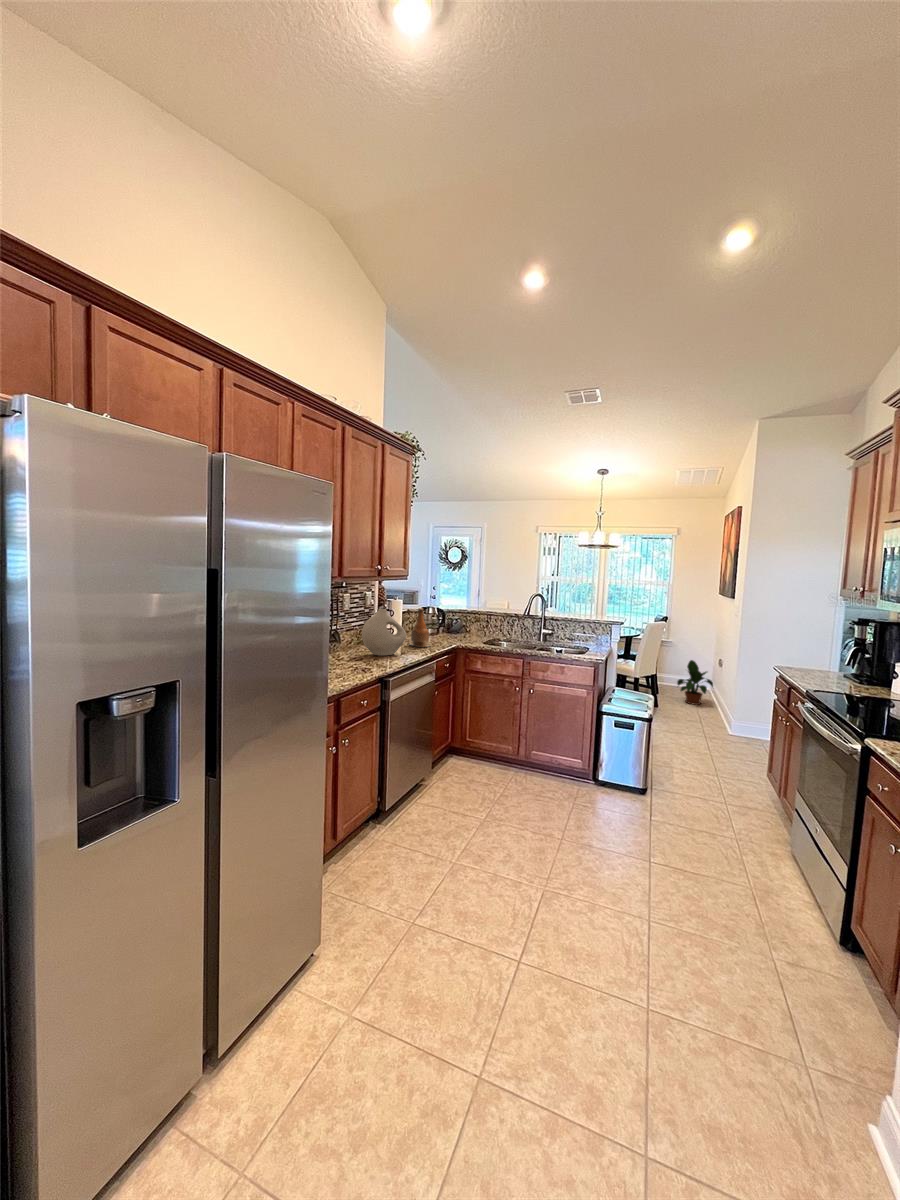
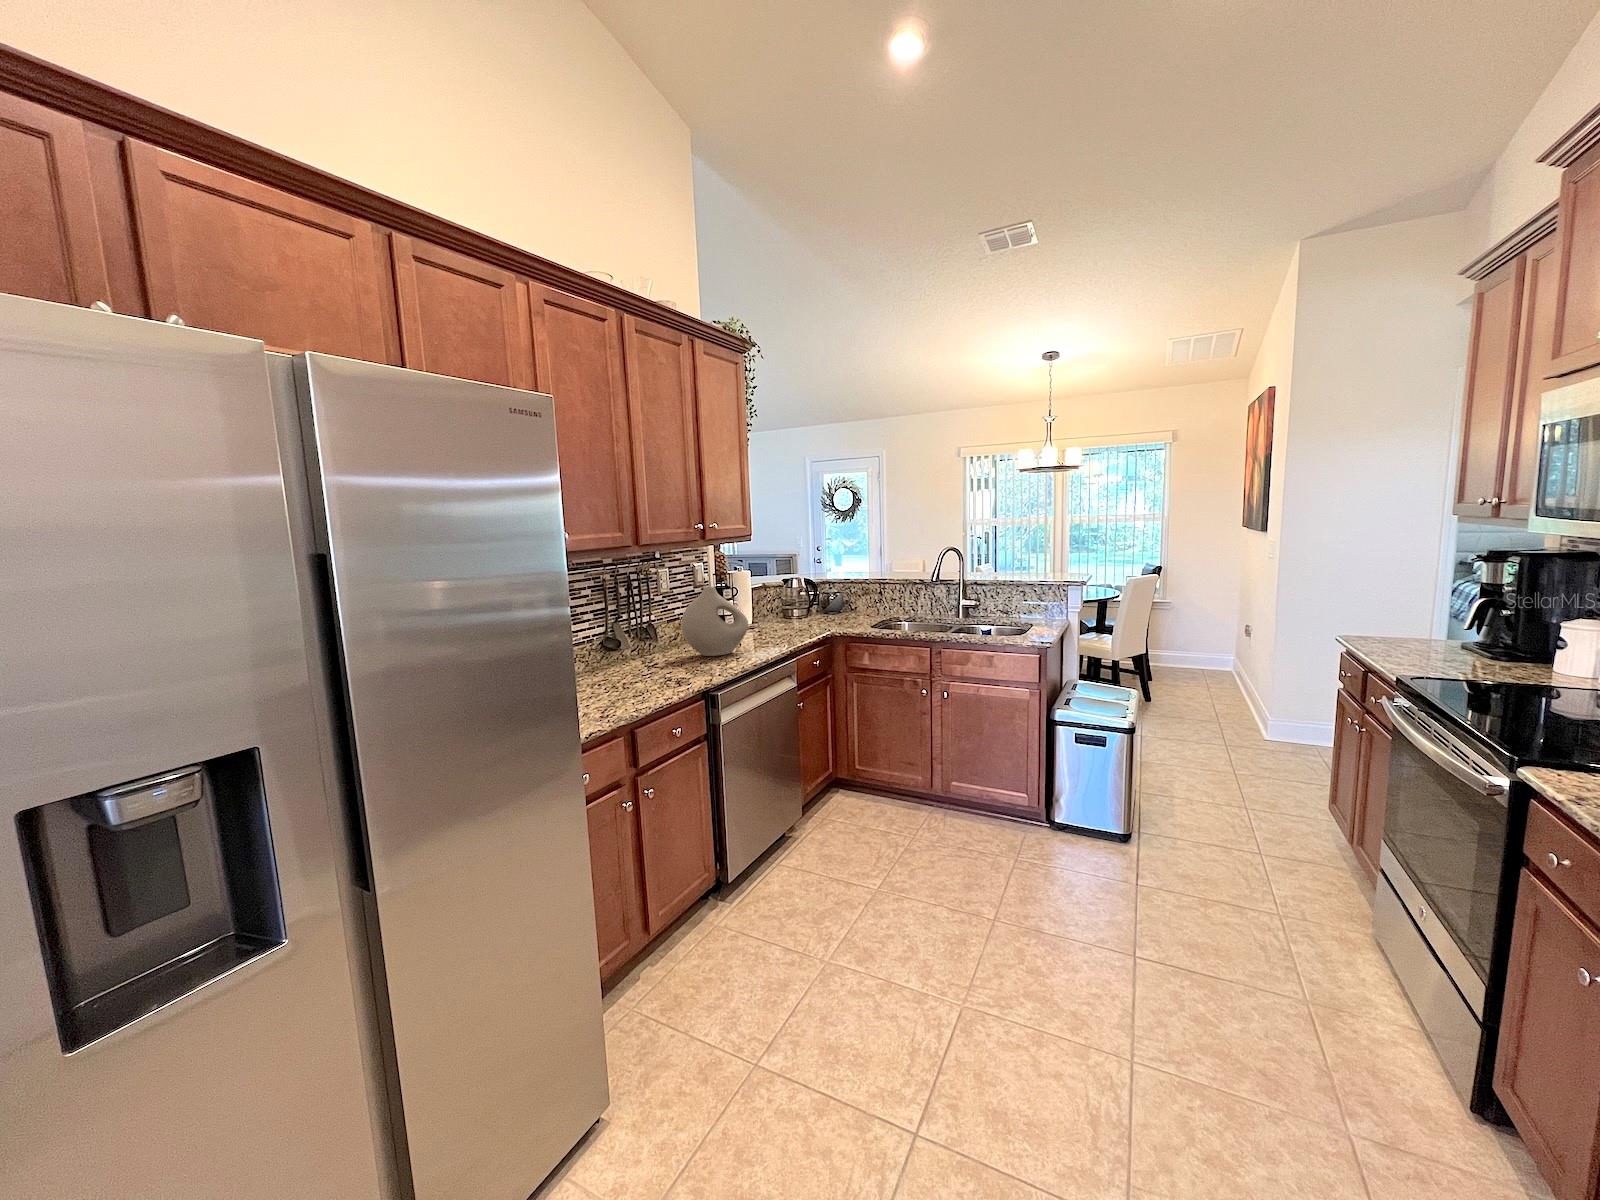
bottle: present [411,608,429,647] -> none [759,581,794,639]
potted plant: present [677,660,713,705] -> none [1181,628,1240,694]

